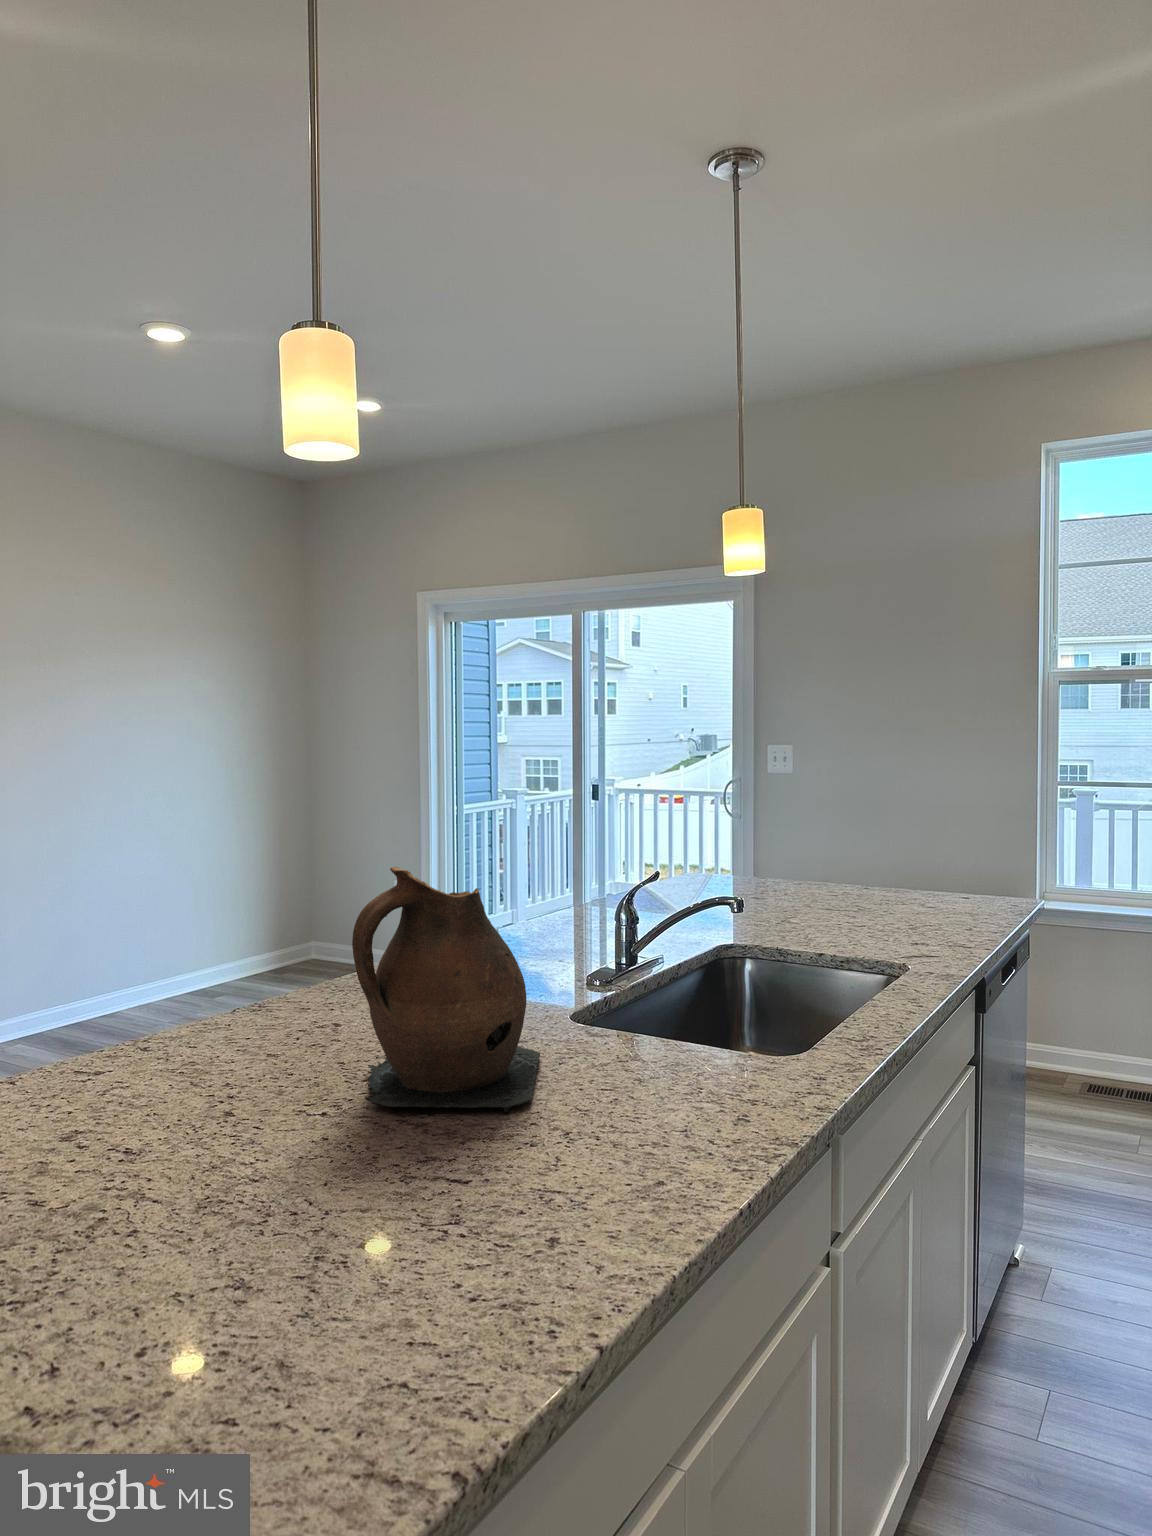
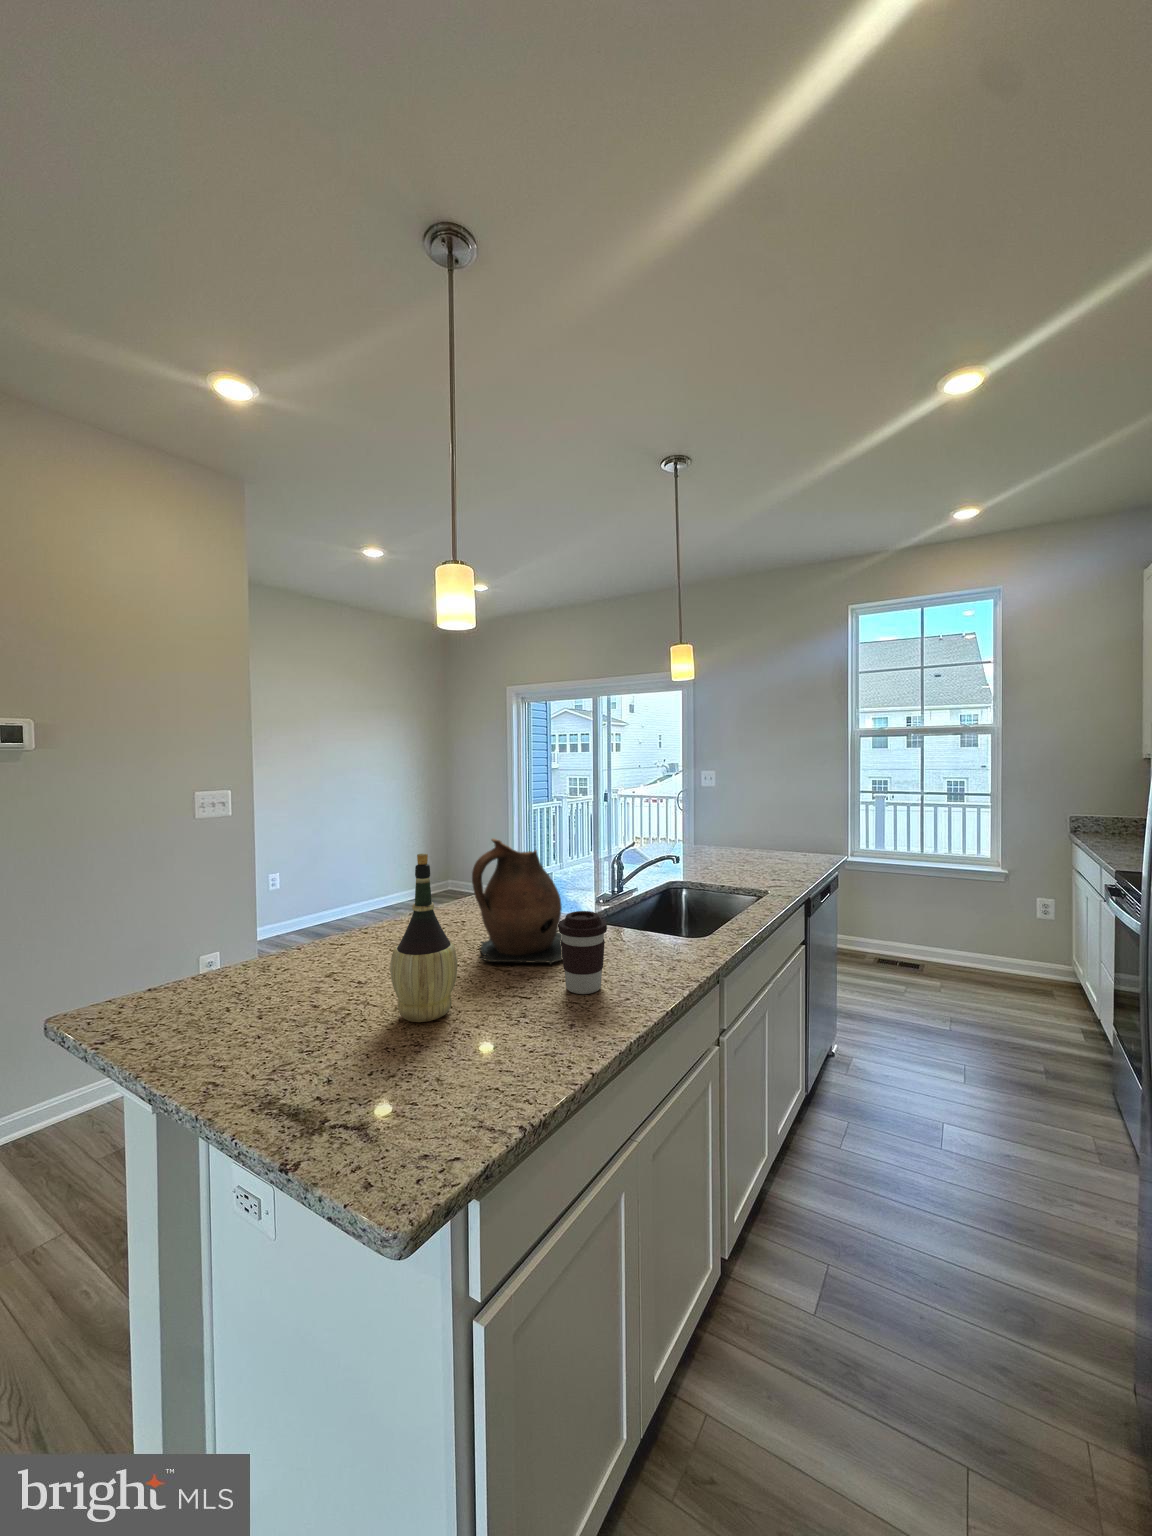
wine bottle: none [186,897,323,1236] -> present [390,854,458,1022]
coffee cup: none [524,1009,619,1172] -> present [558,911,607,994]

